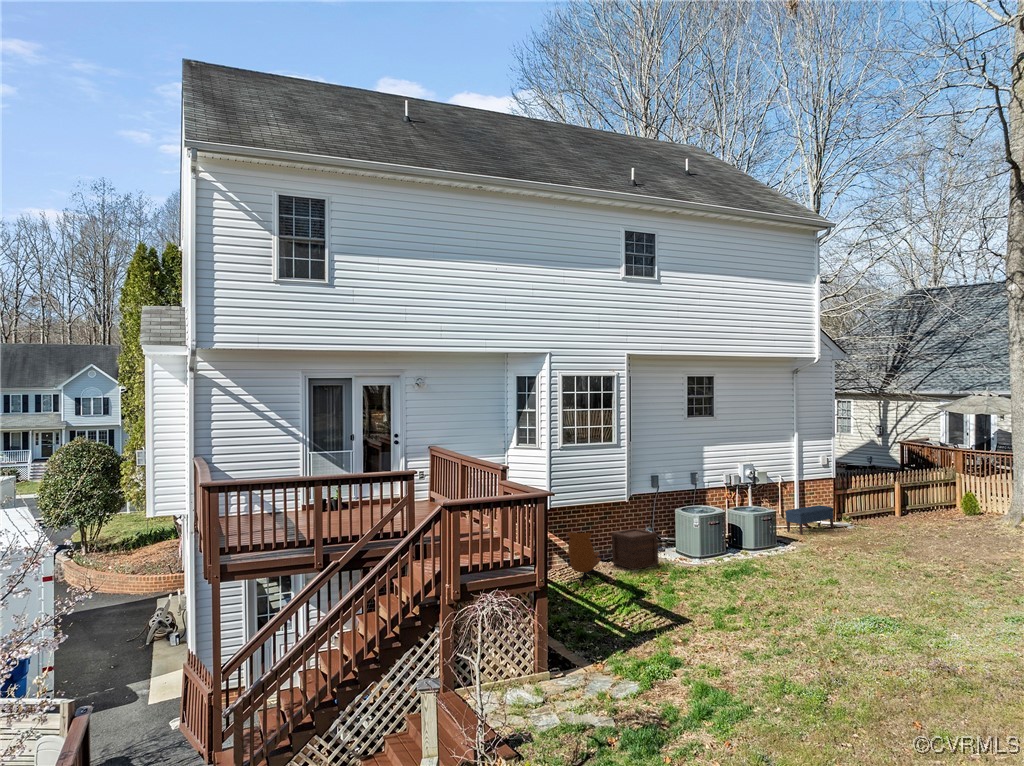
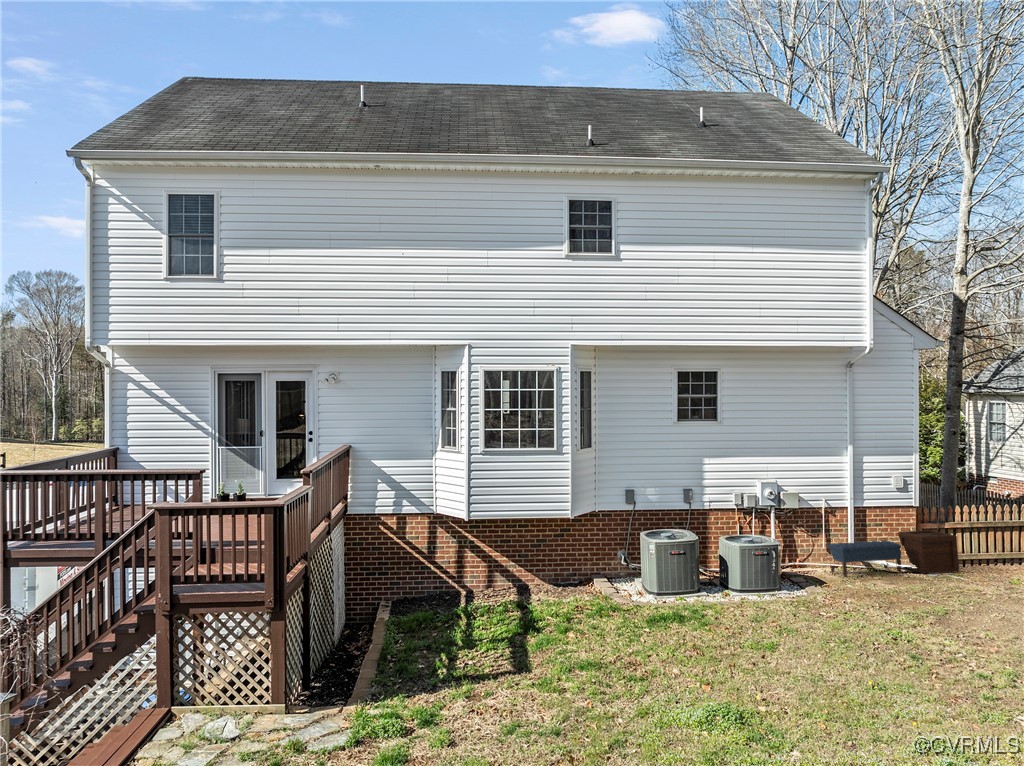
wooden crate: present [612,528,659,570] -> present [898,530,960,574]
lounge chair: present [568,532,601,586] -> none [478,549,537,613]

